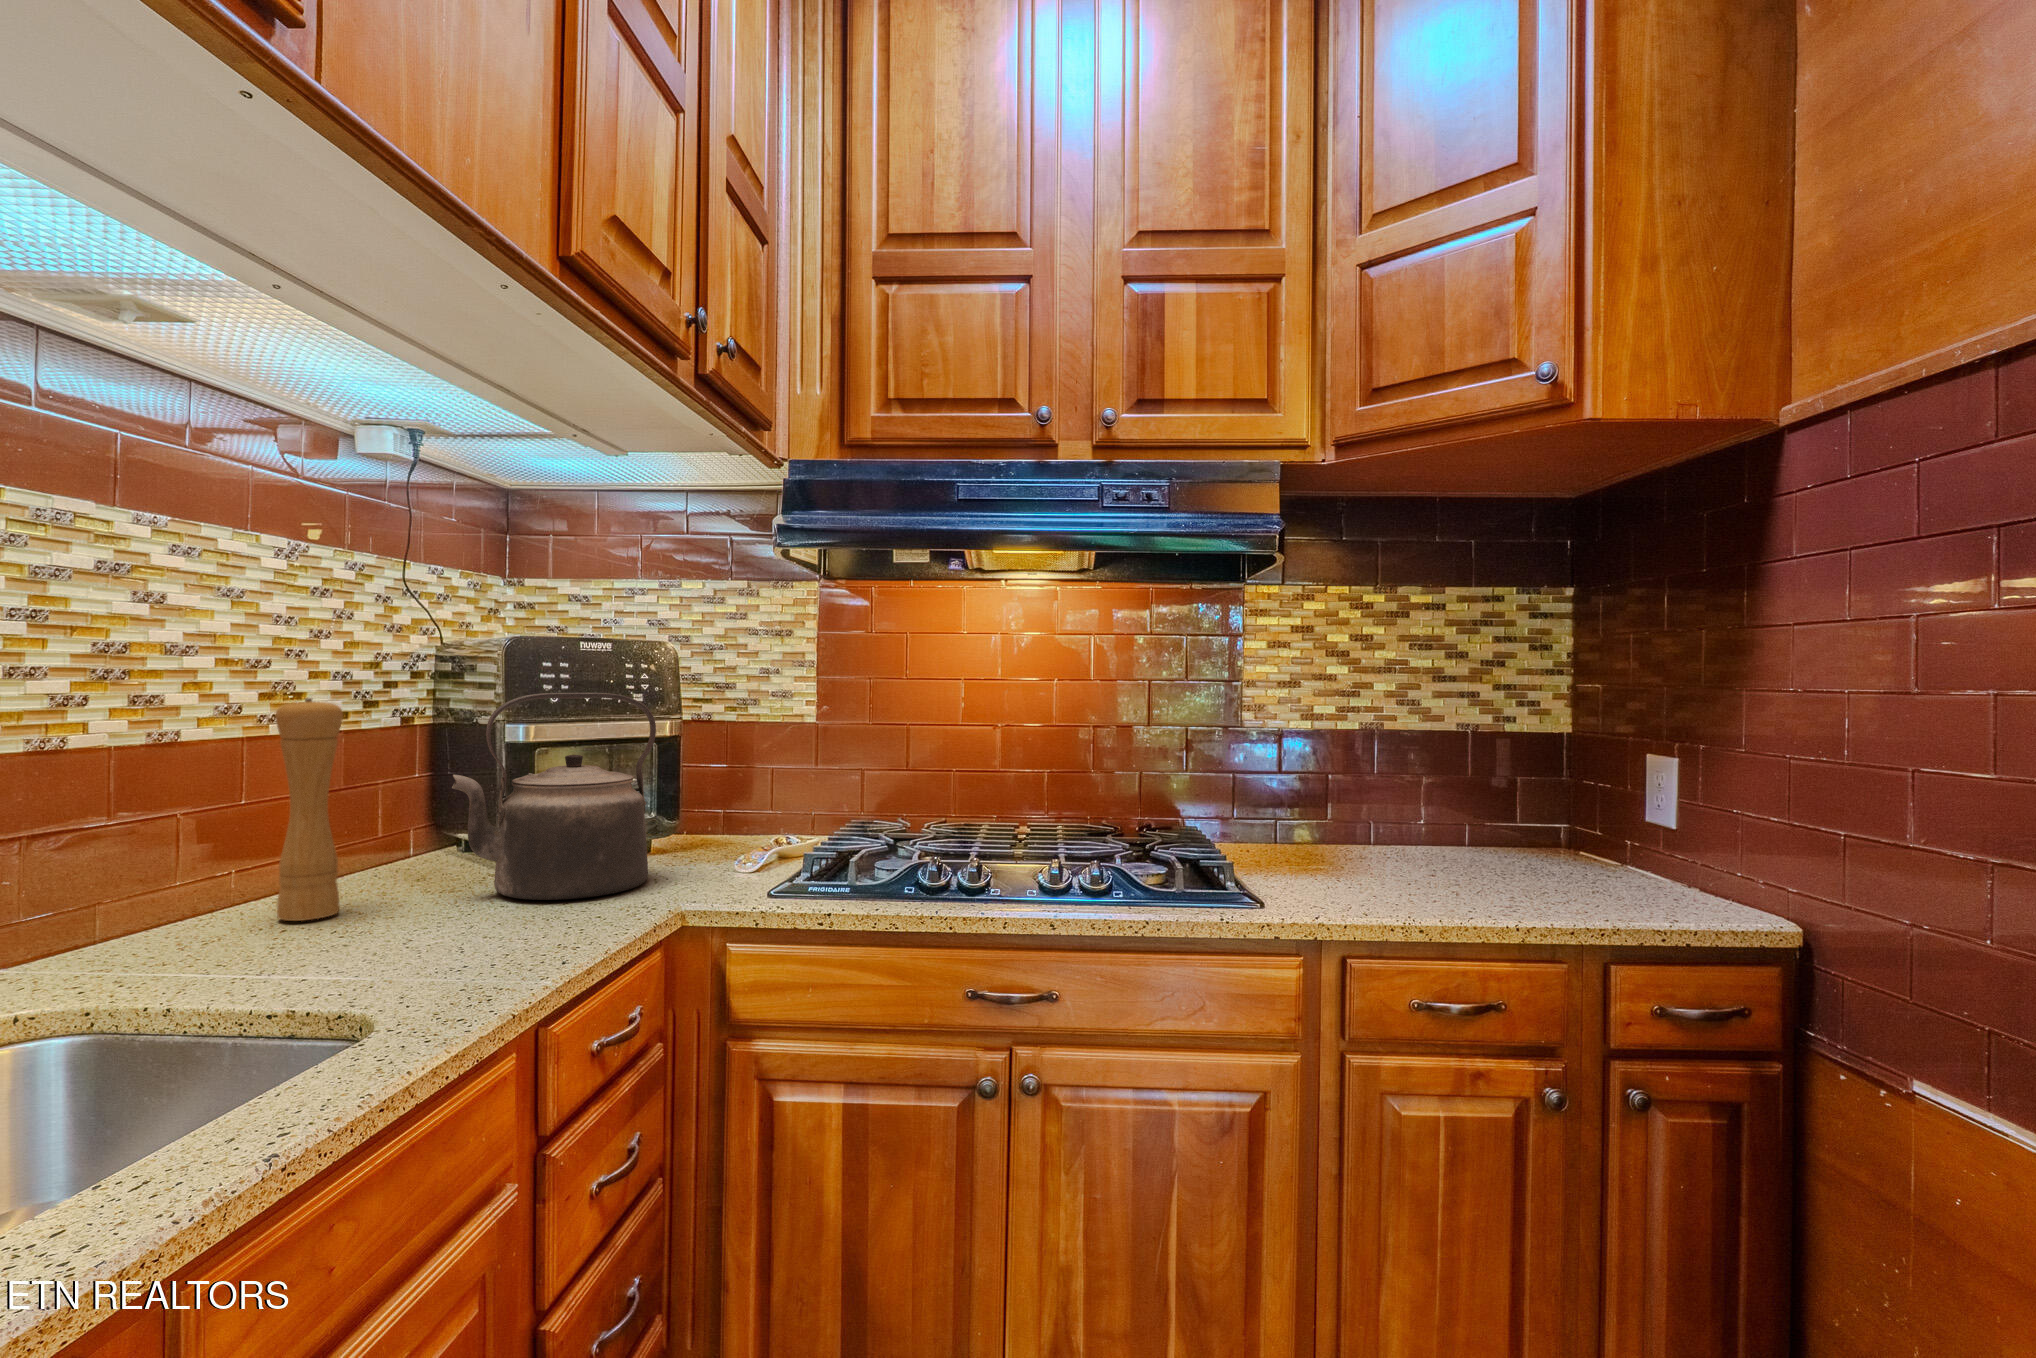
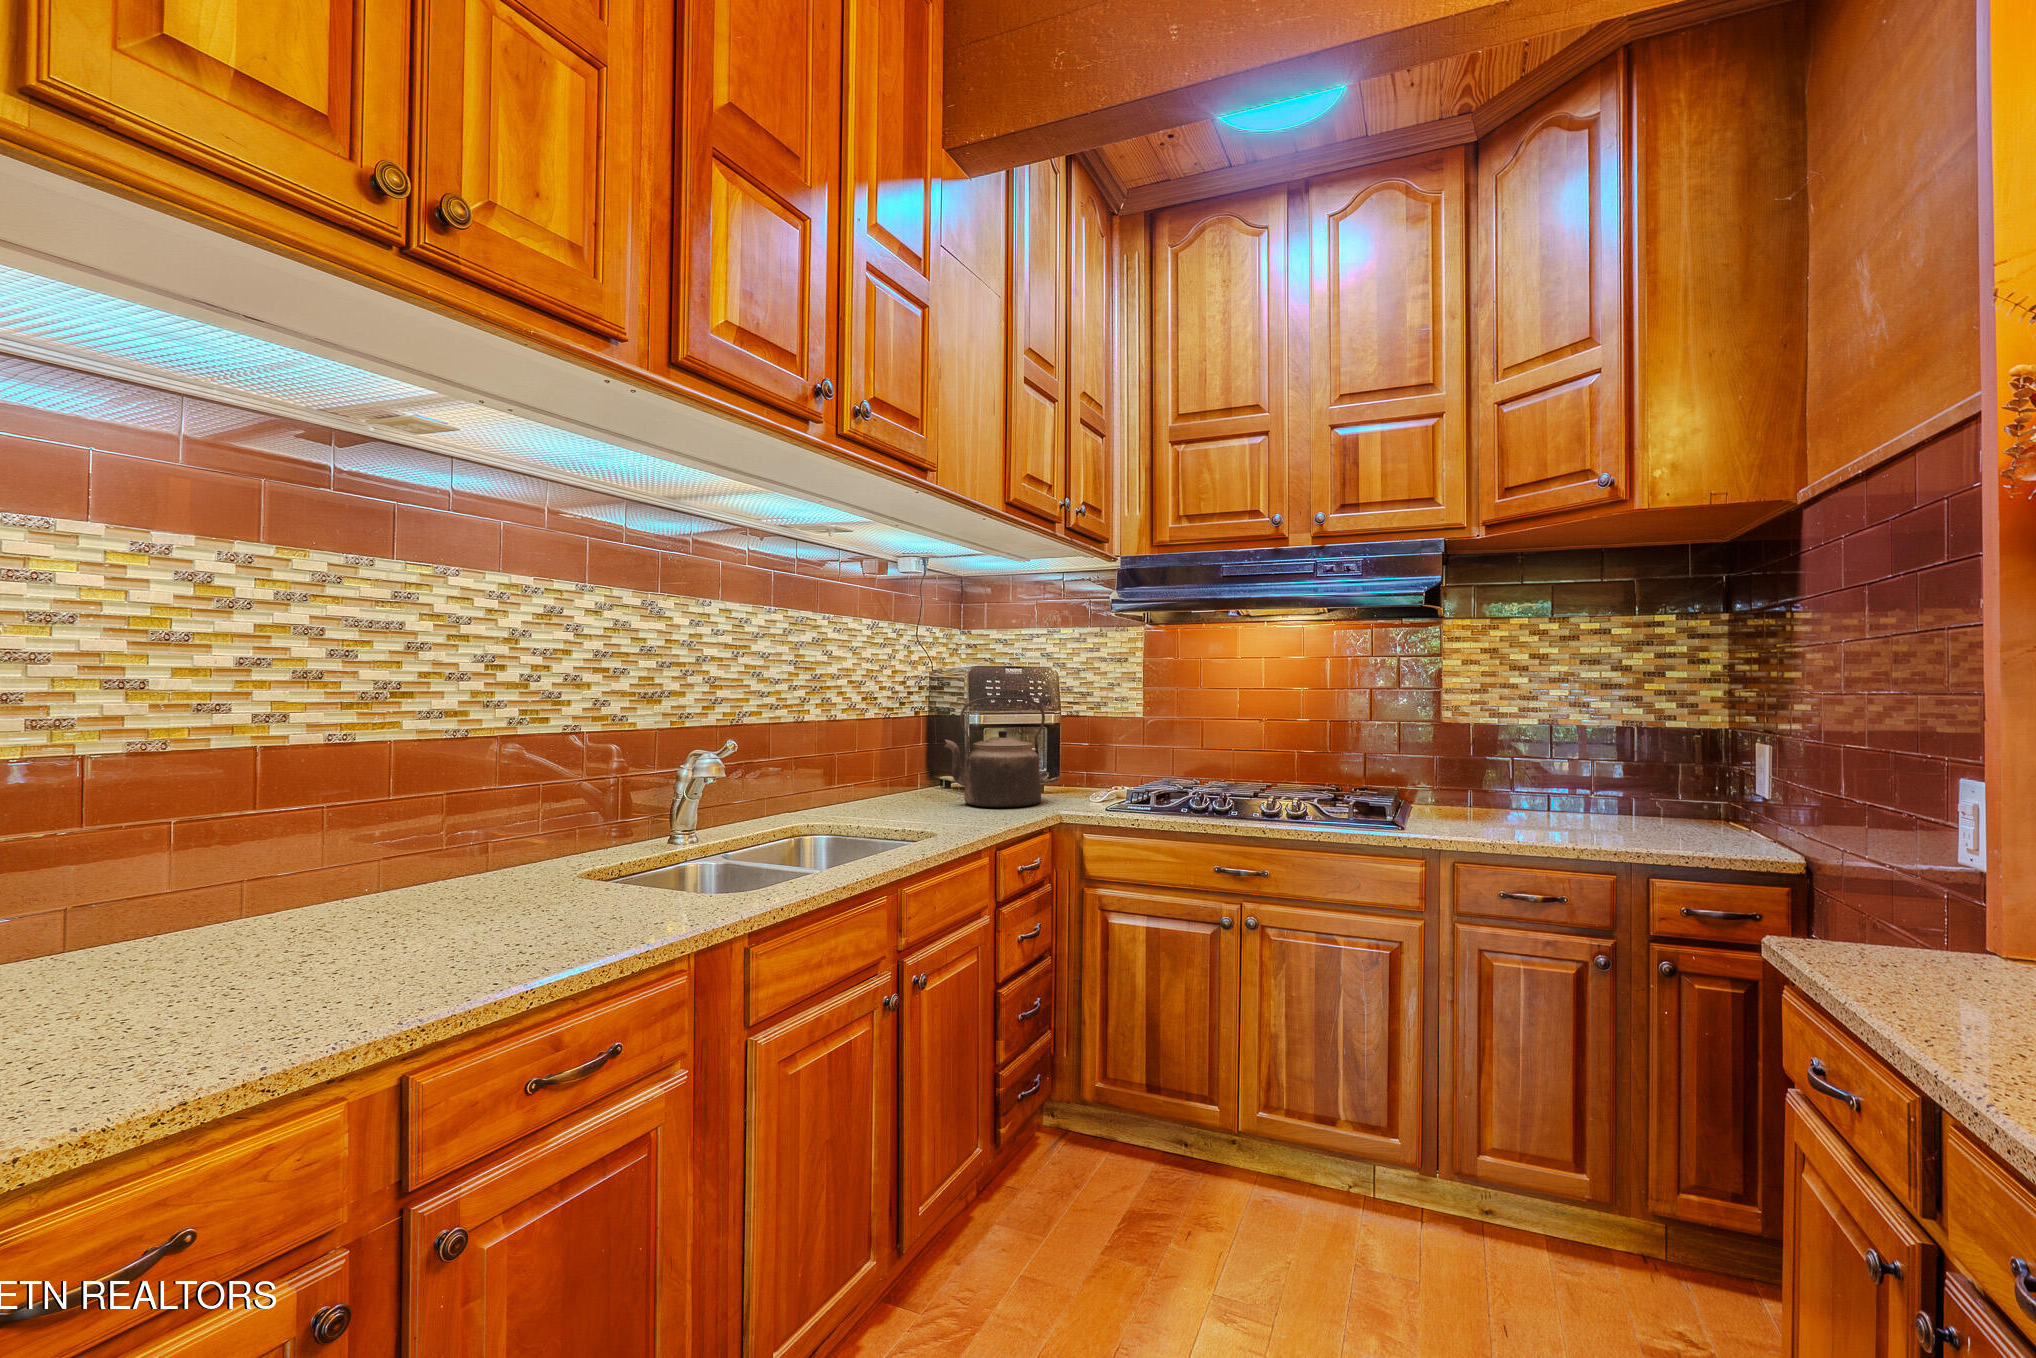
pepper mill: present [275,698,343,921] -> none [869,700,897,809]

